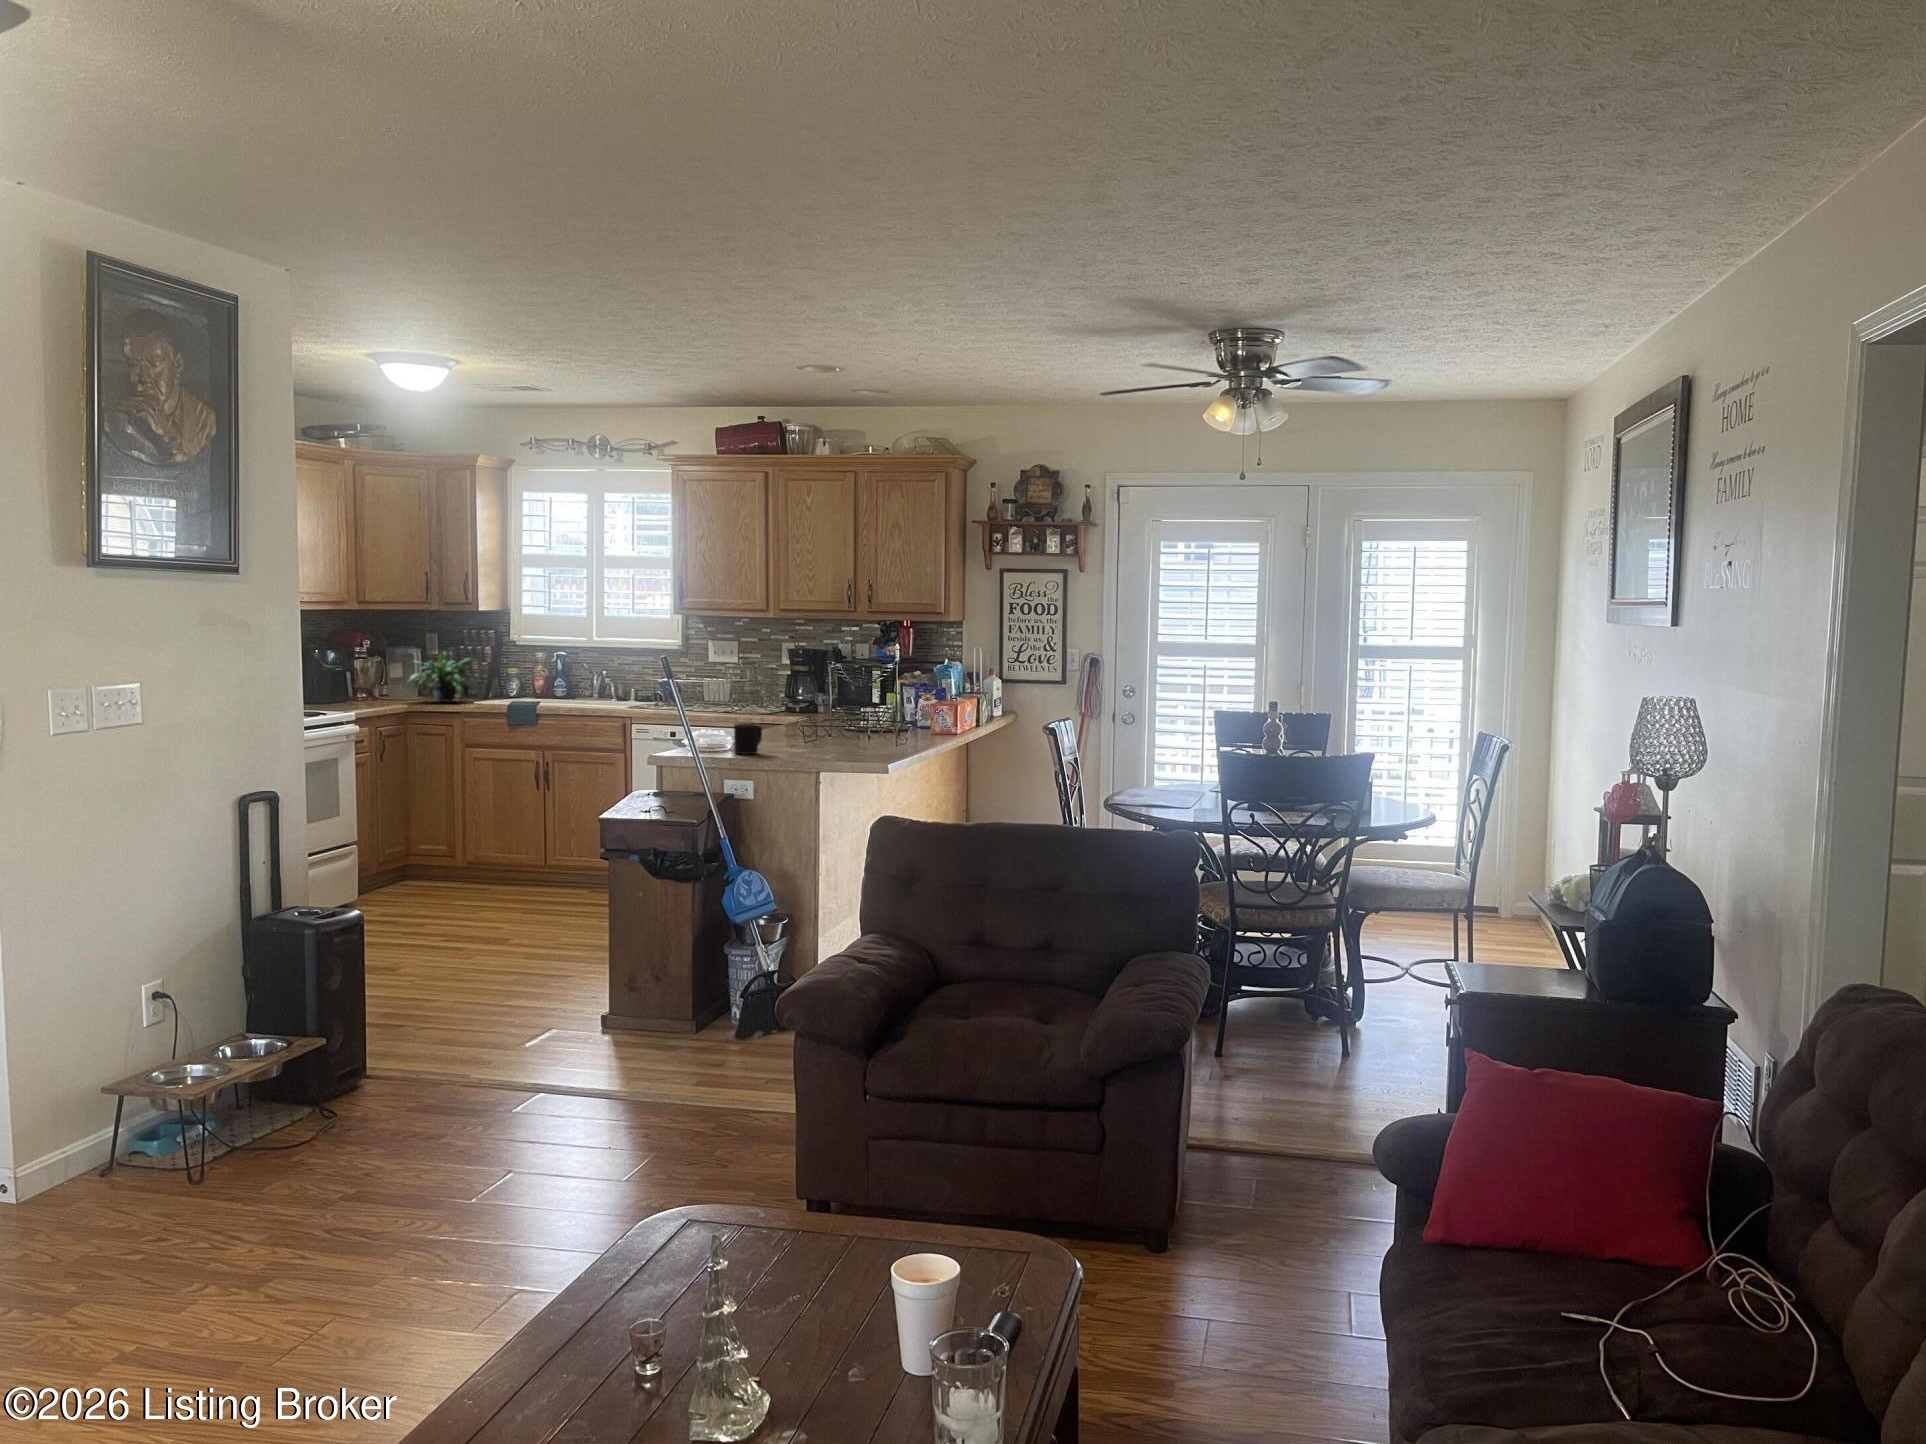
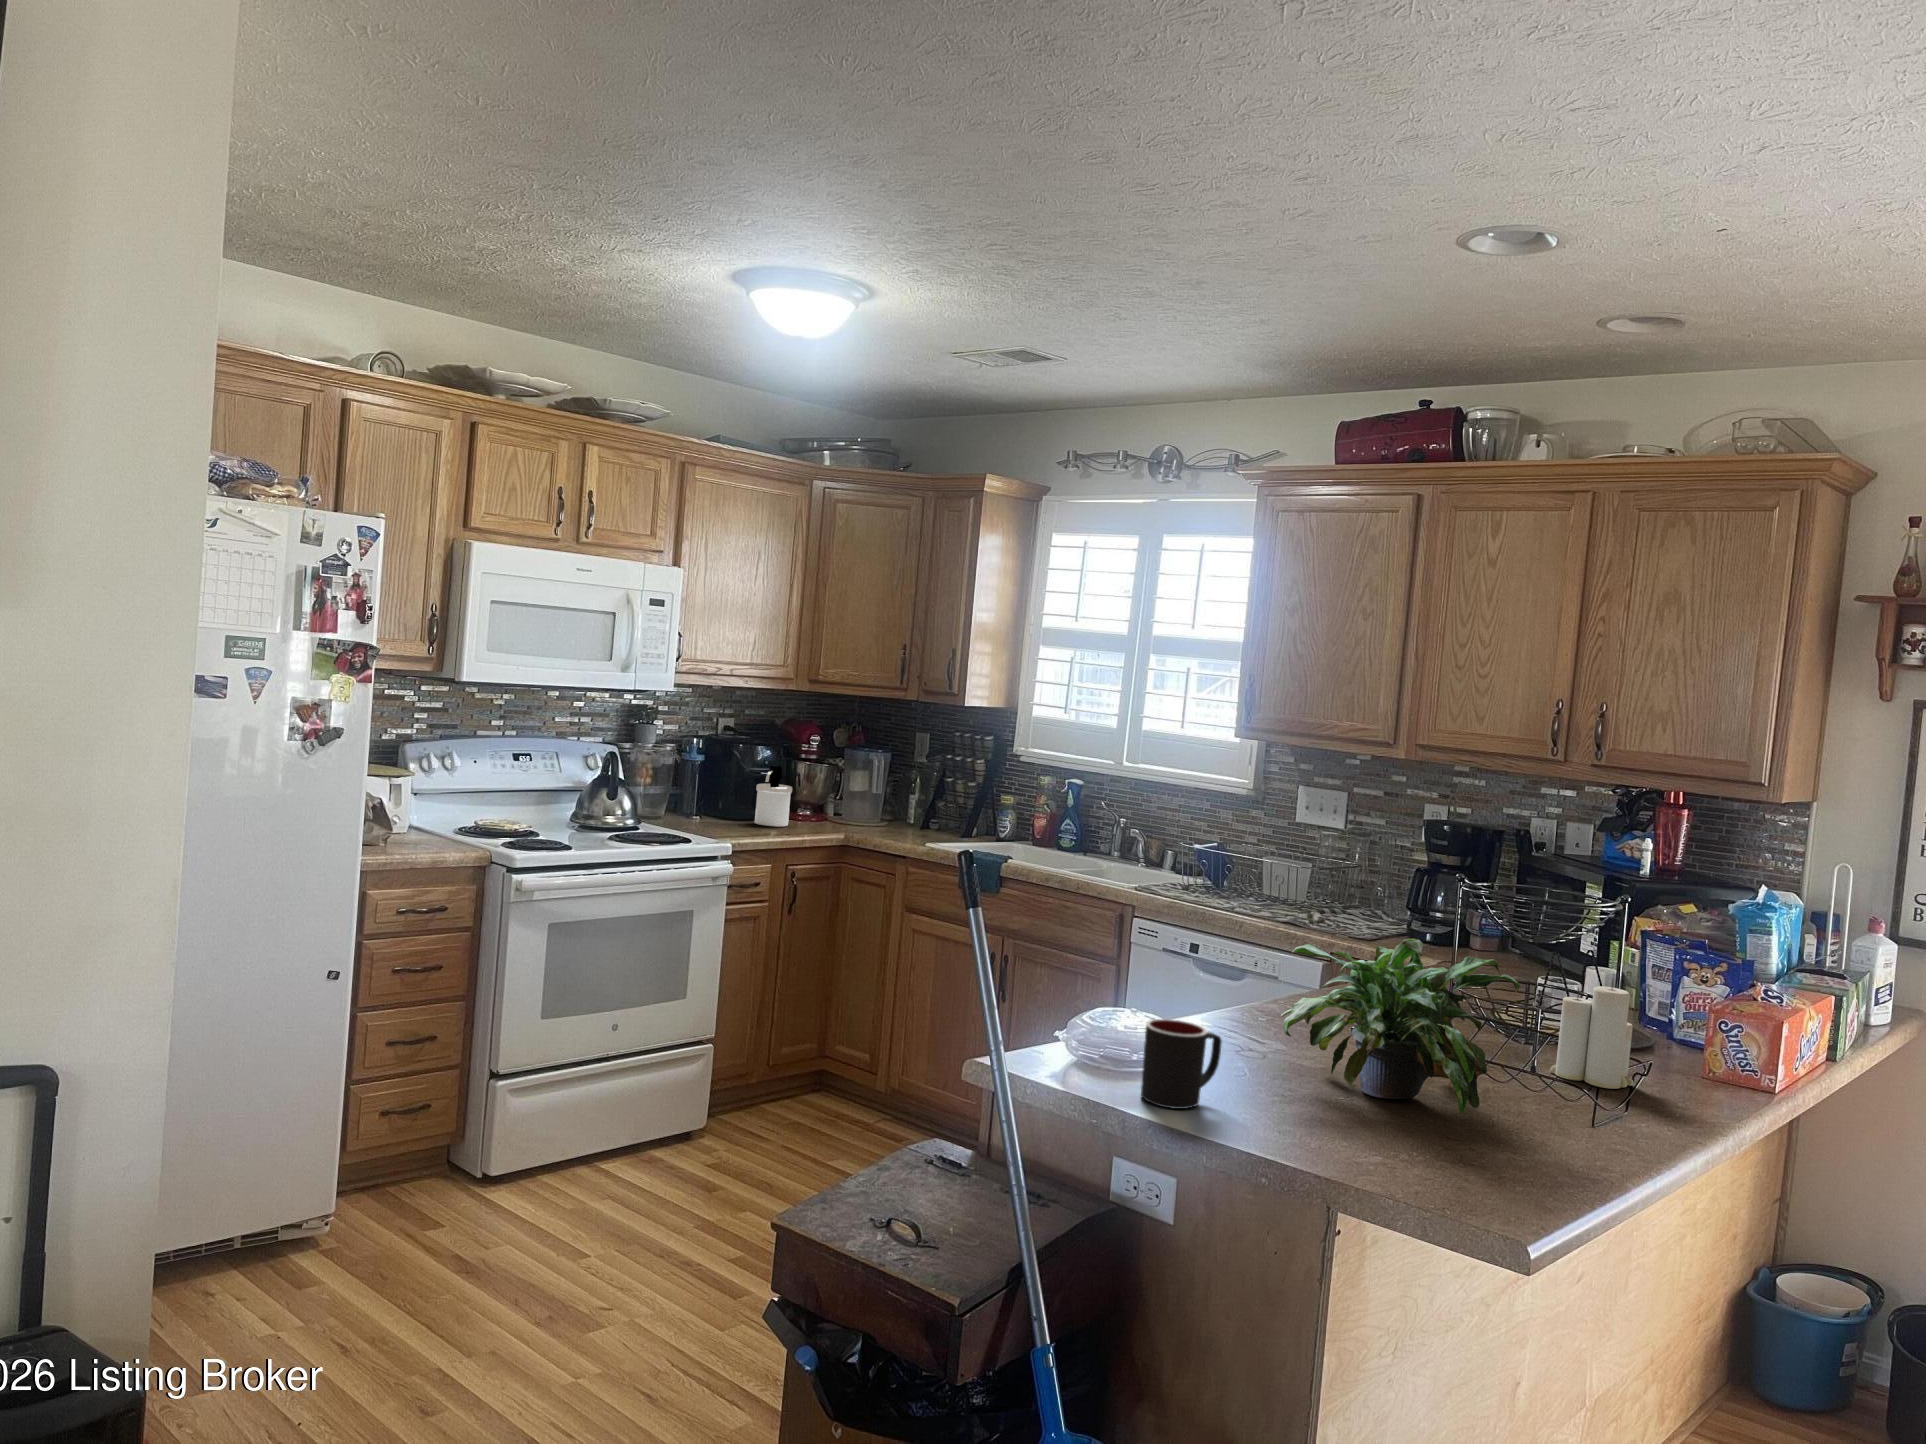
potted plant: present [408,652,475,702] -> present [1280,939,1520,1116]
soap dispenser: none [337,663,364,705] -> present [755,766,792,827]
candle: none [873,695,905,739] -> present [1550,981,1634,1089]

